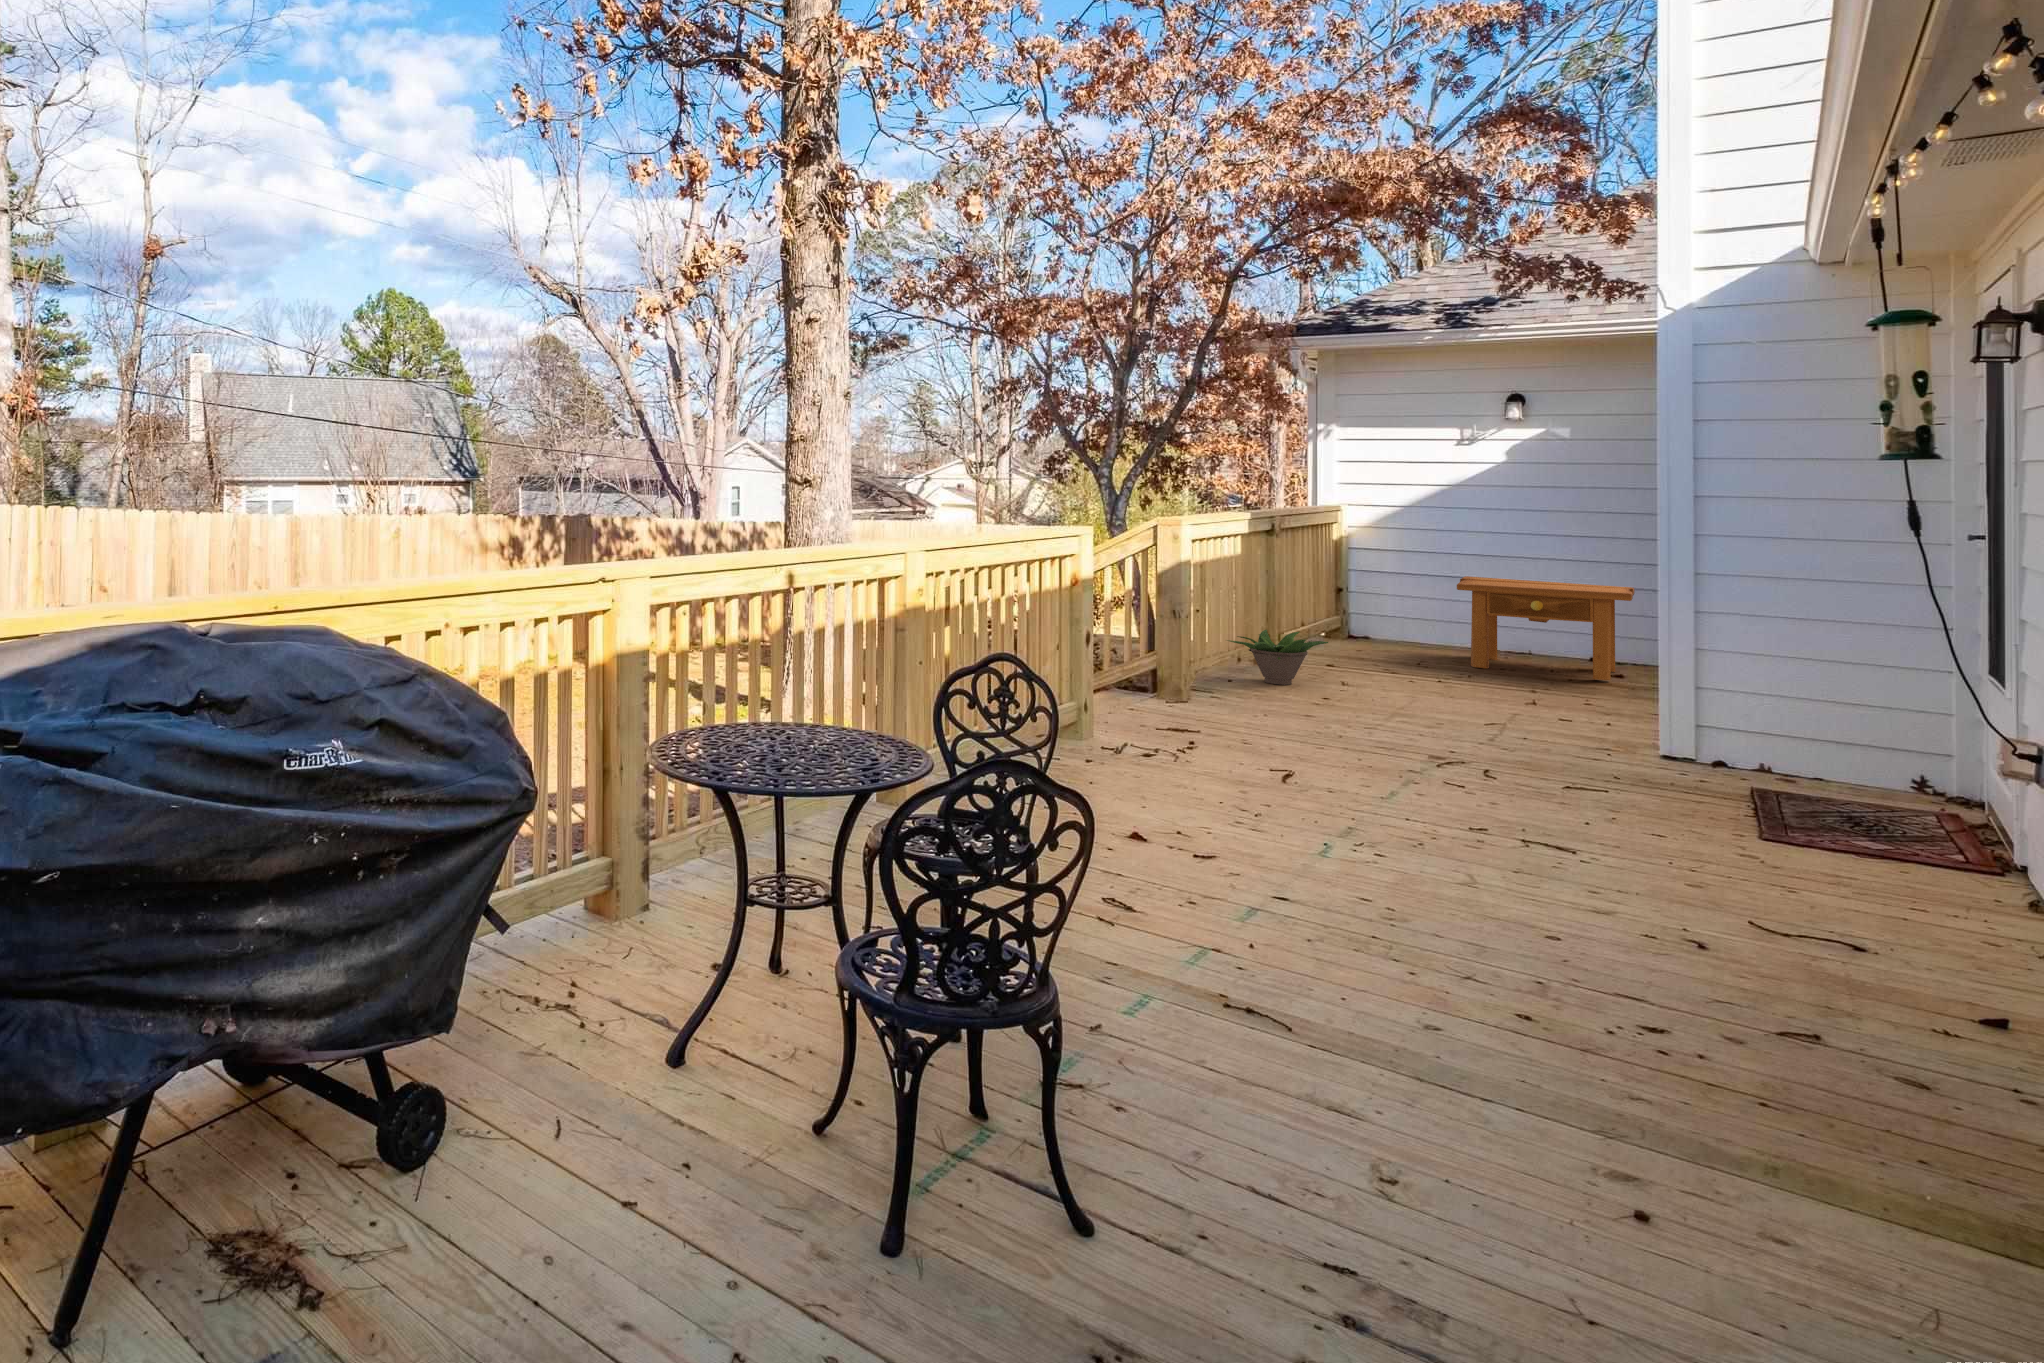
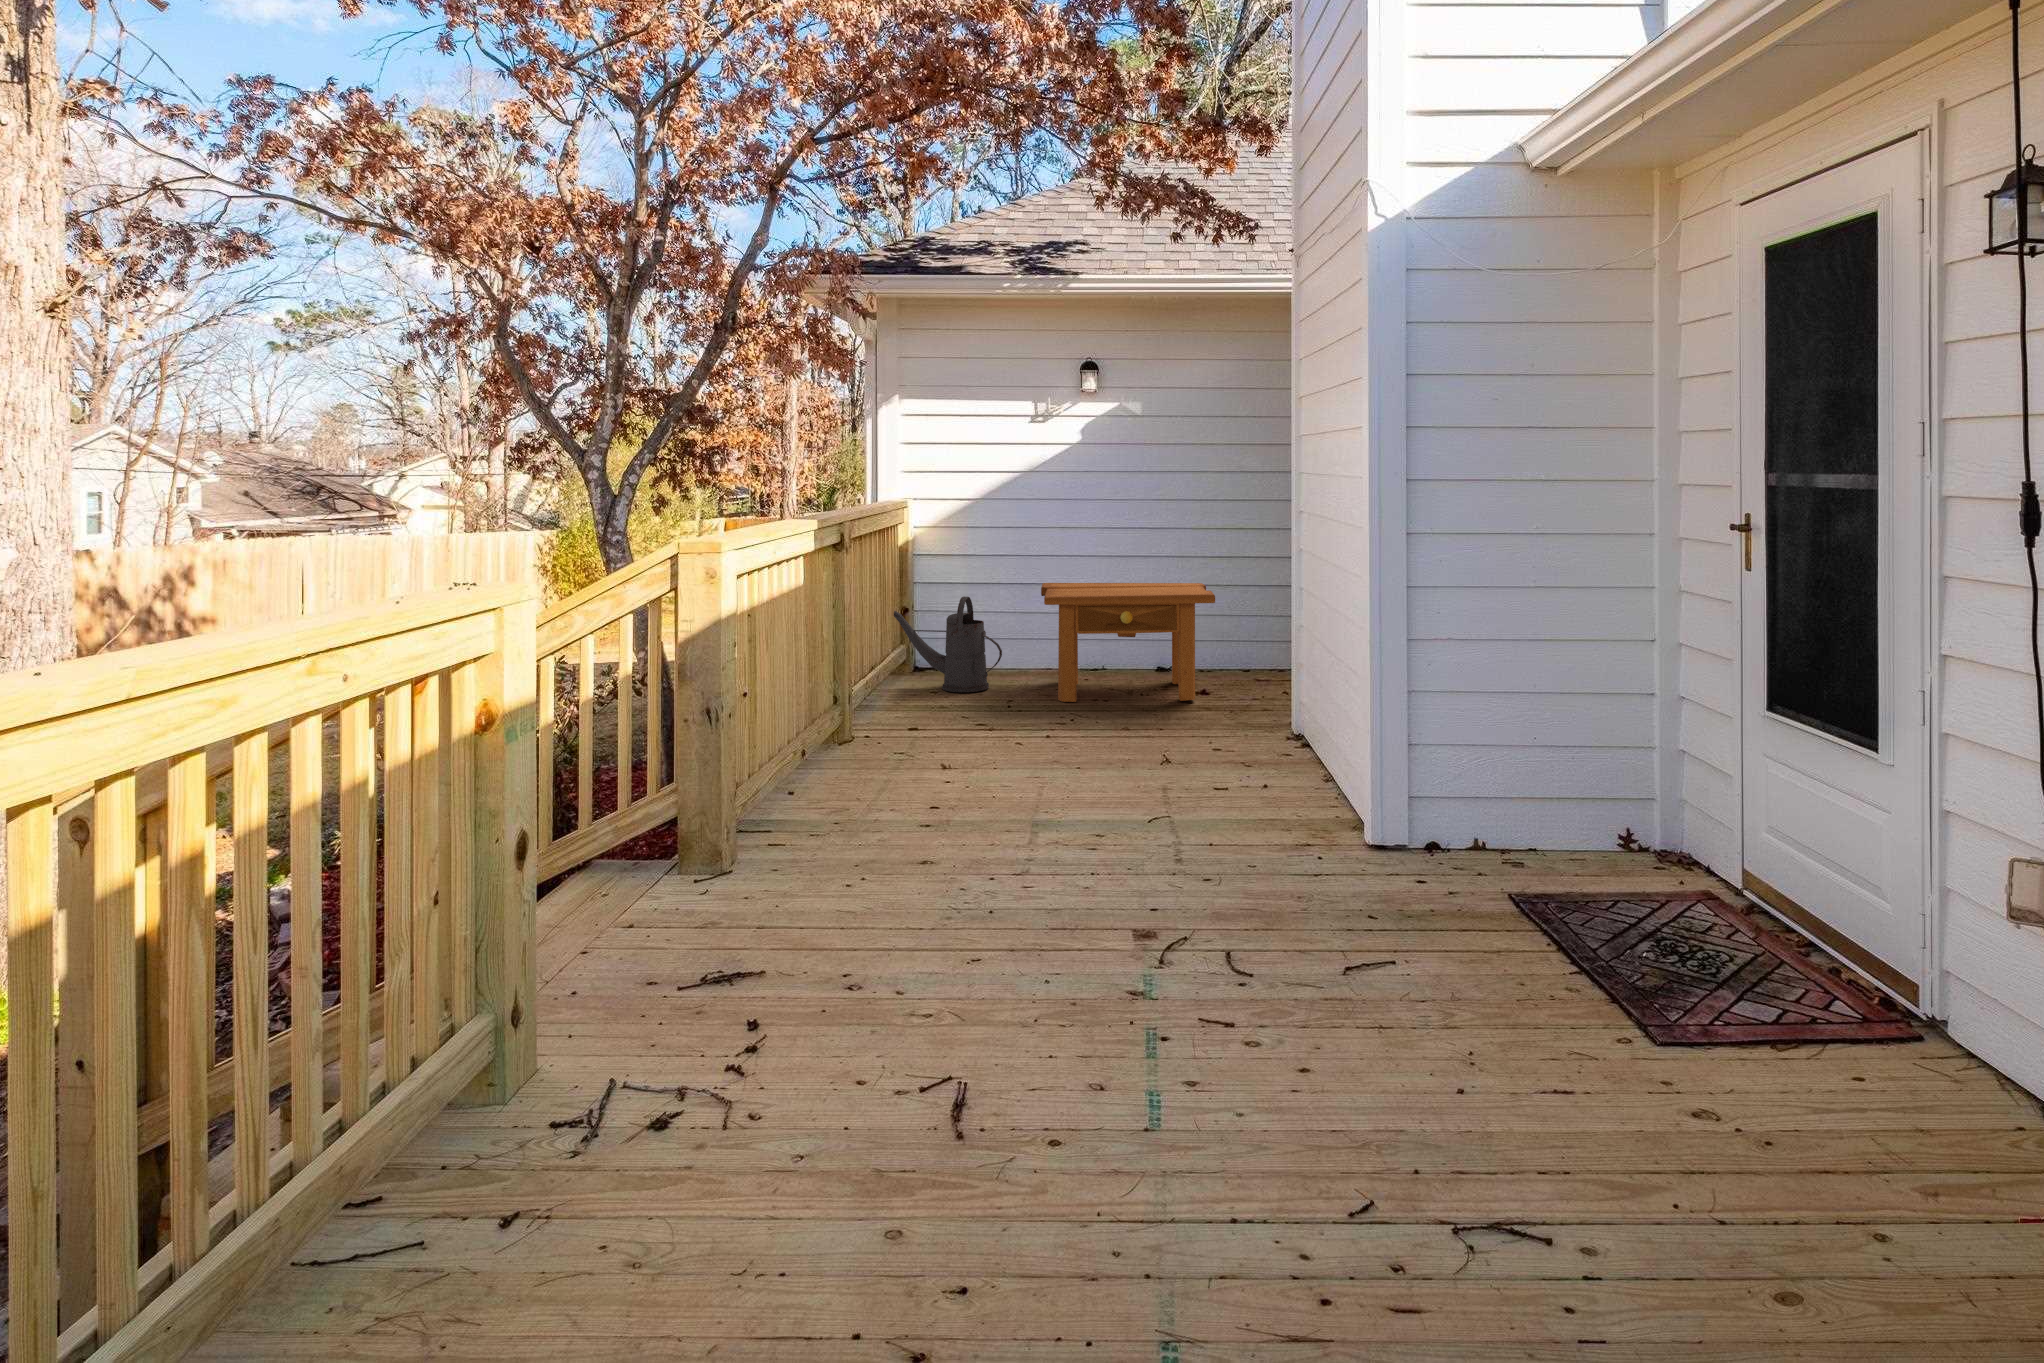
watering can: none [1327,581,1422,653] -> present [894,596,1002,692]
decorative plant: present [1228,630,1328,685] -> none [772,697,916,791]

